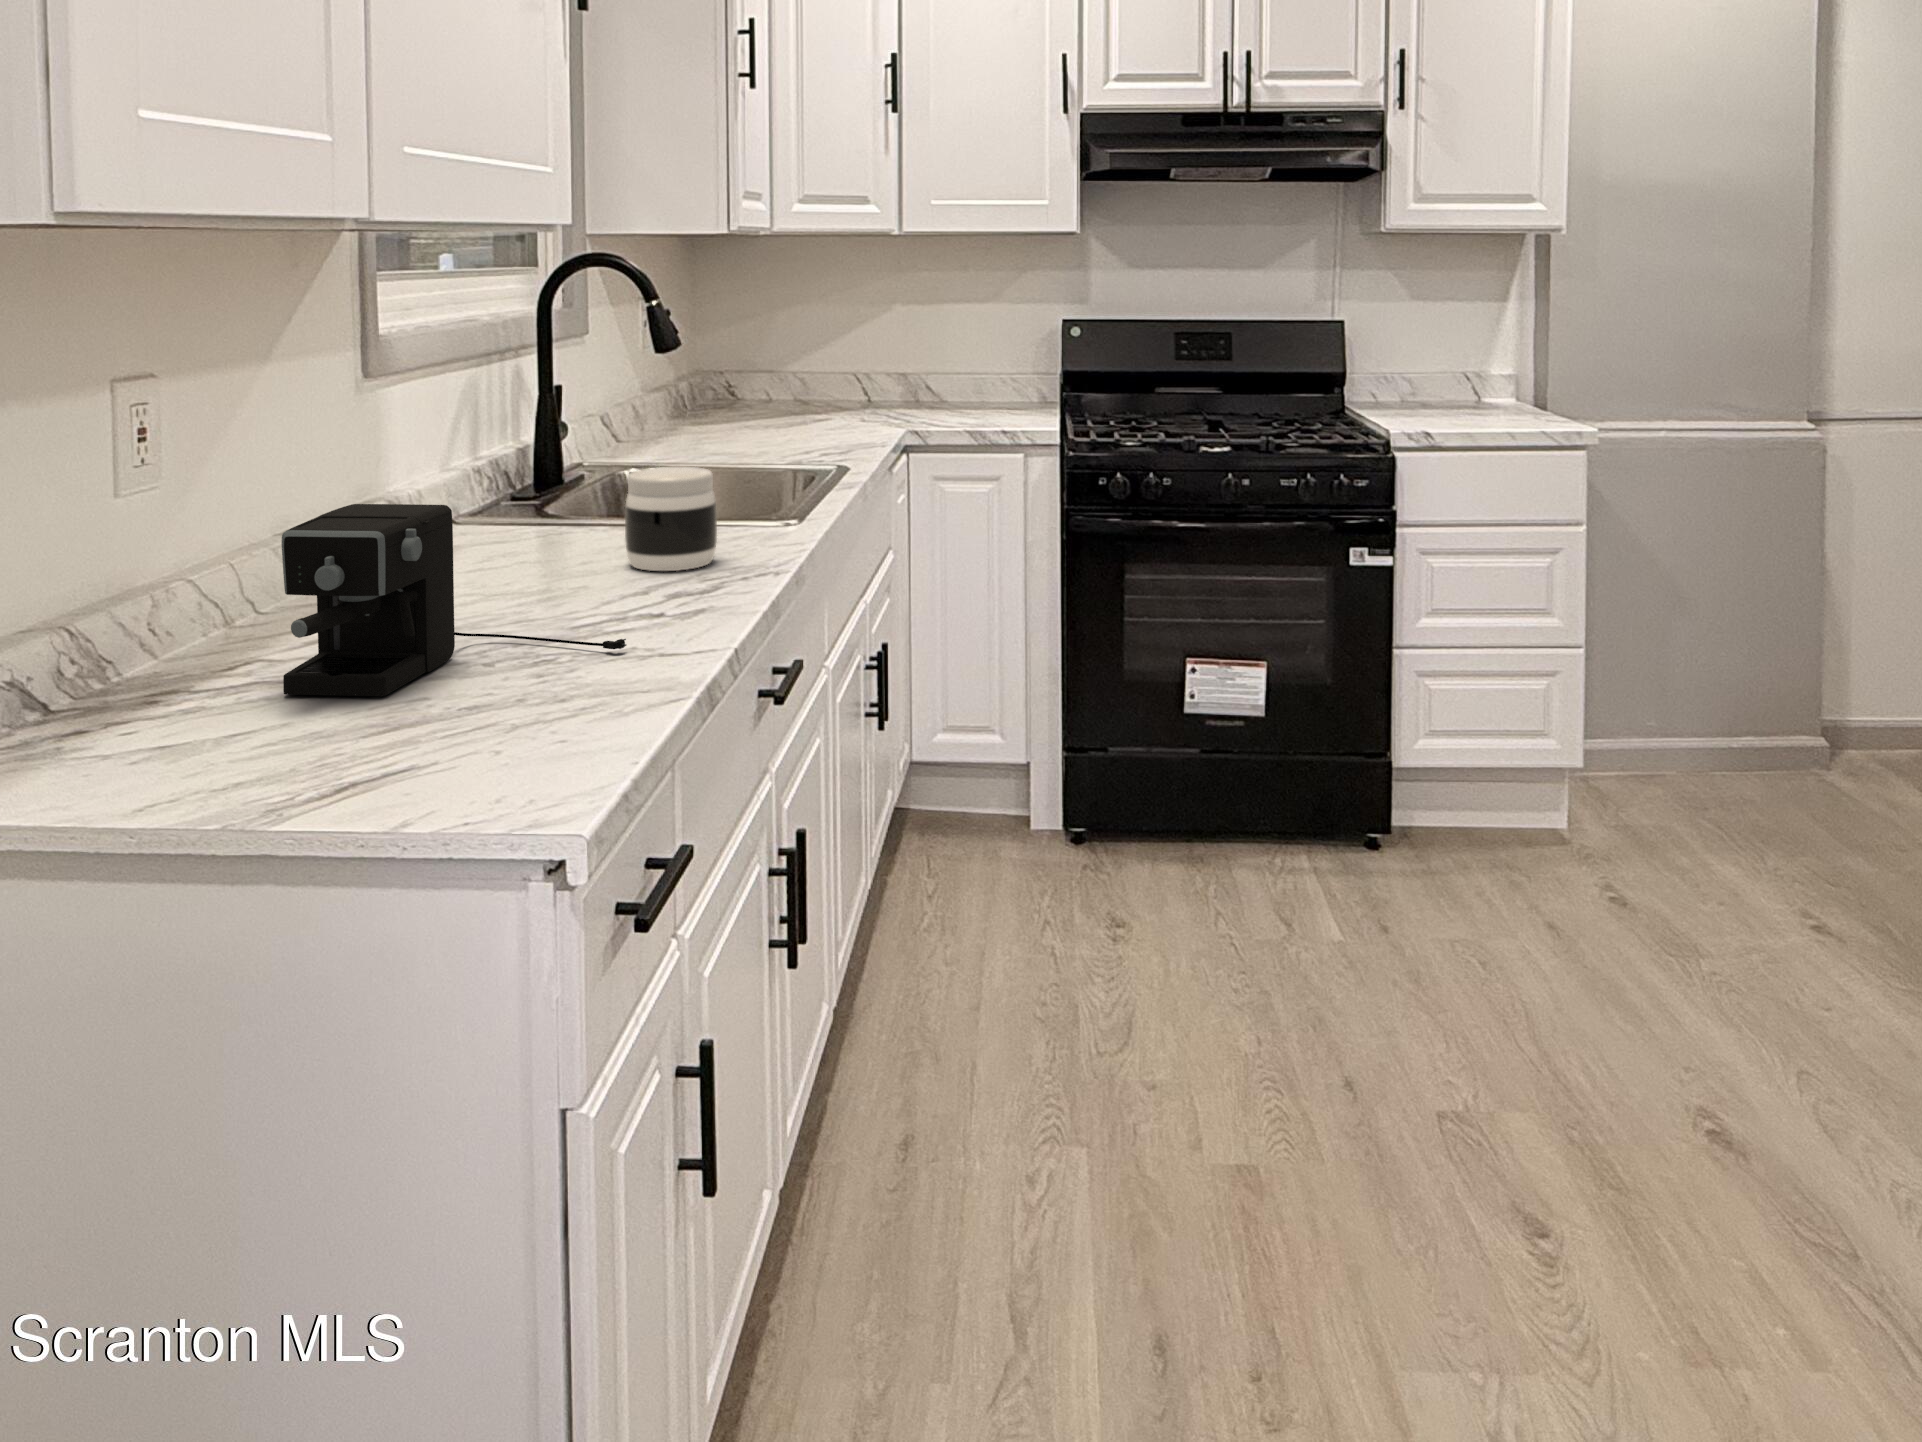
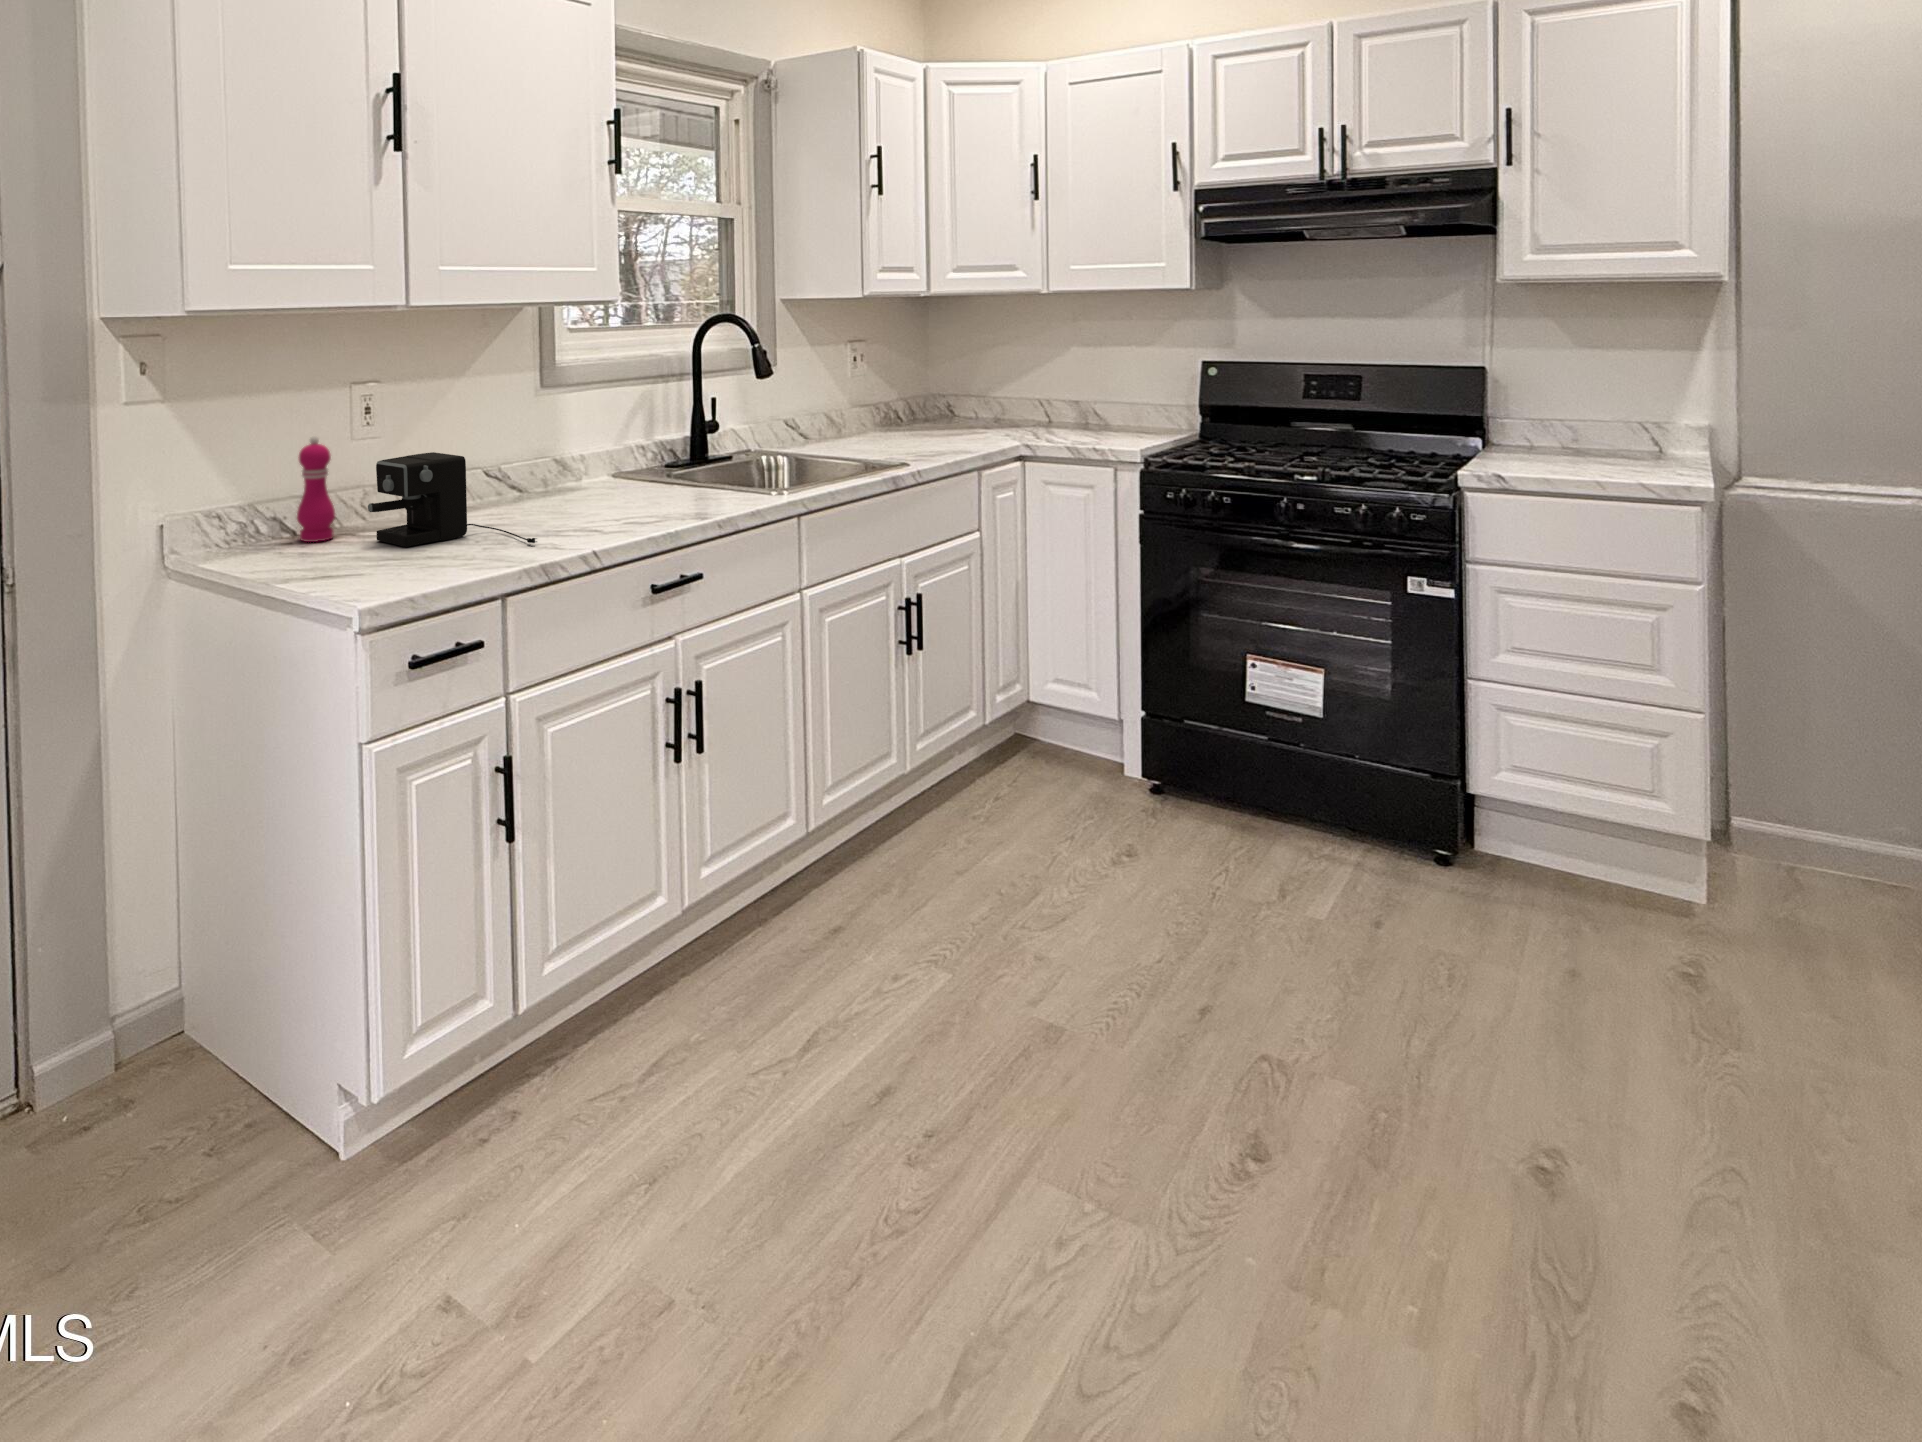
jar: present [625,467,717,571] -> none [633,449,688,512]
pepper mill: none [77,491,172,725] -> present [297,436,335,542]

